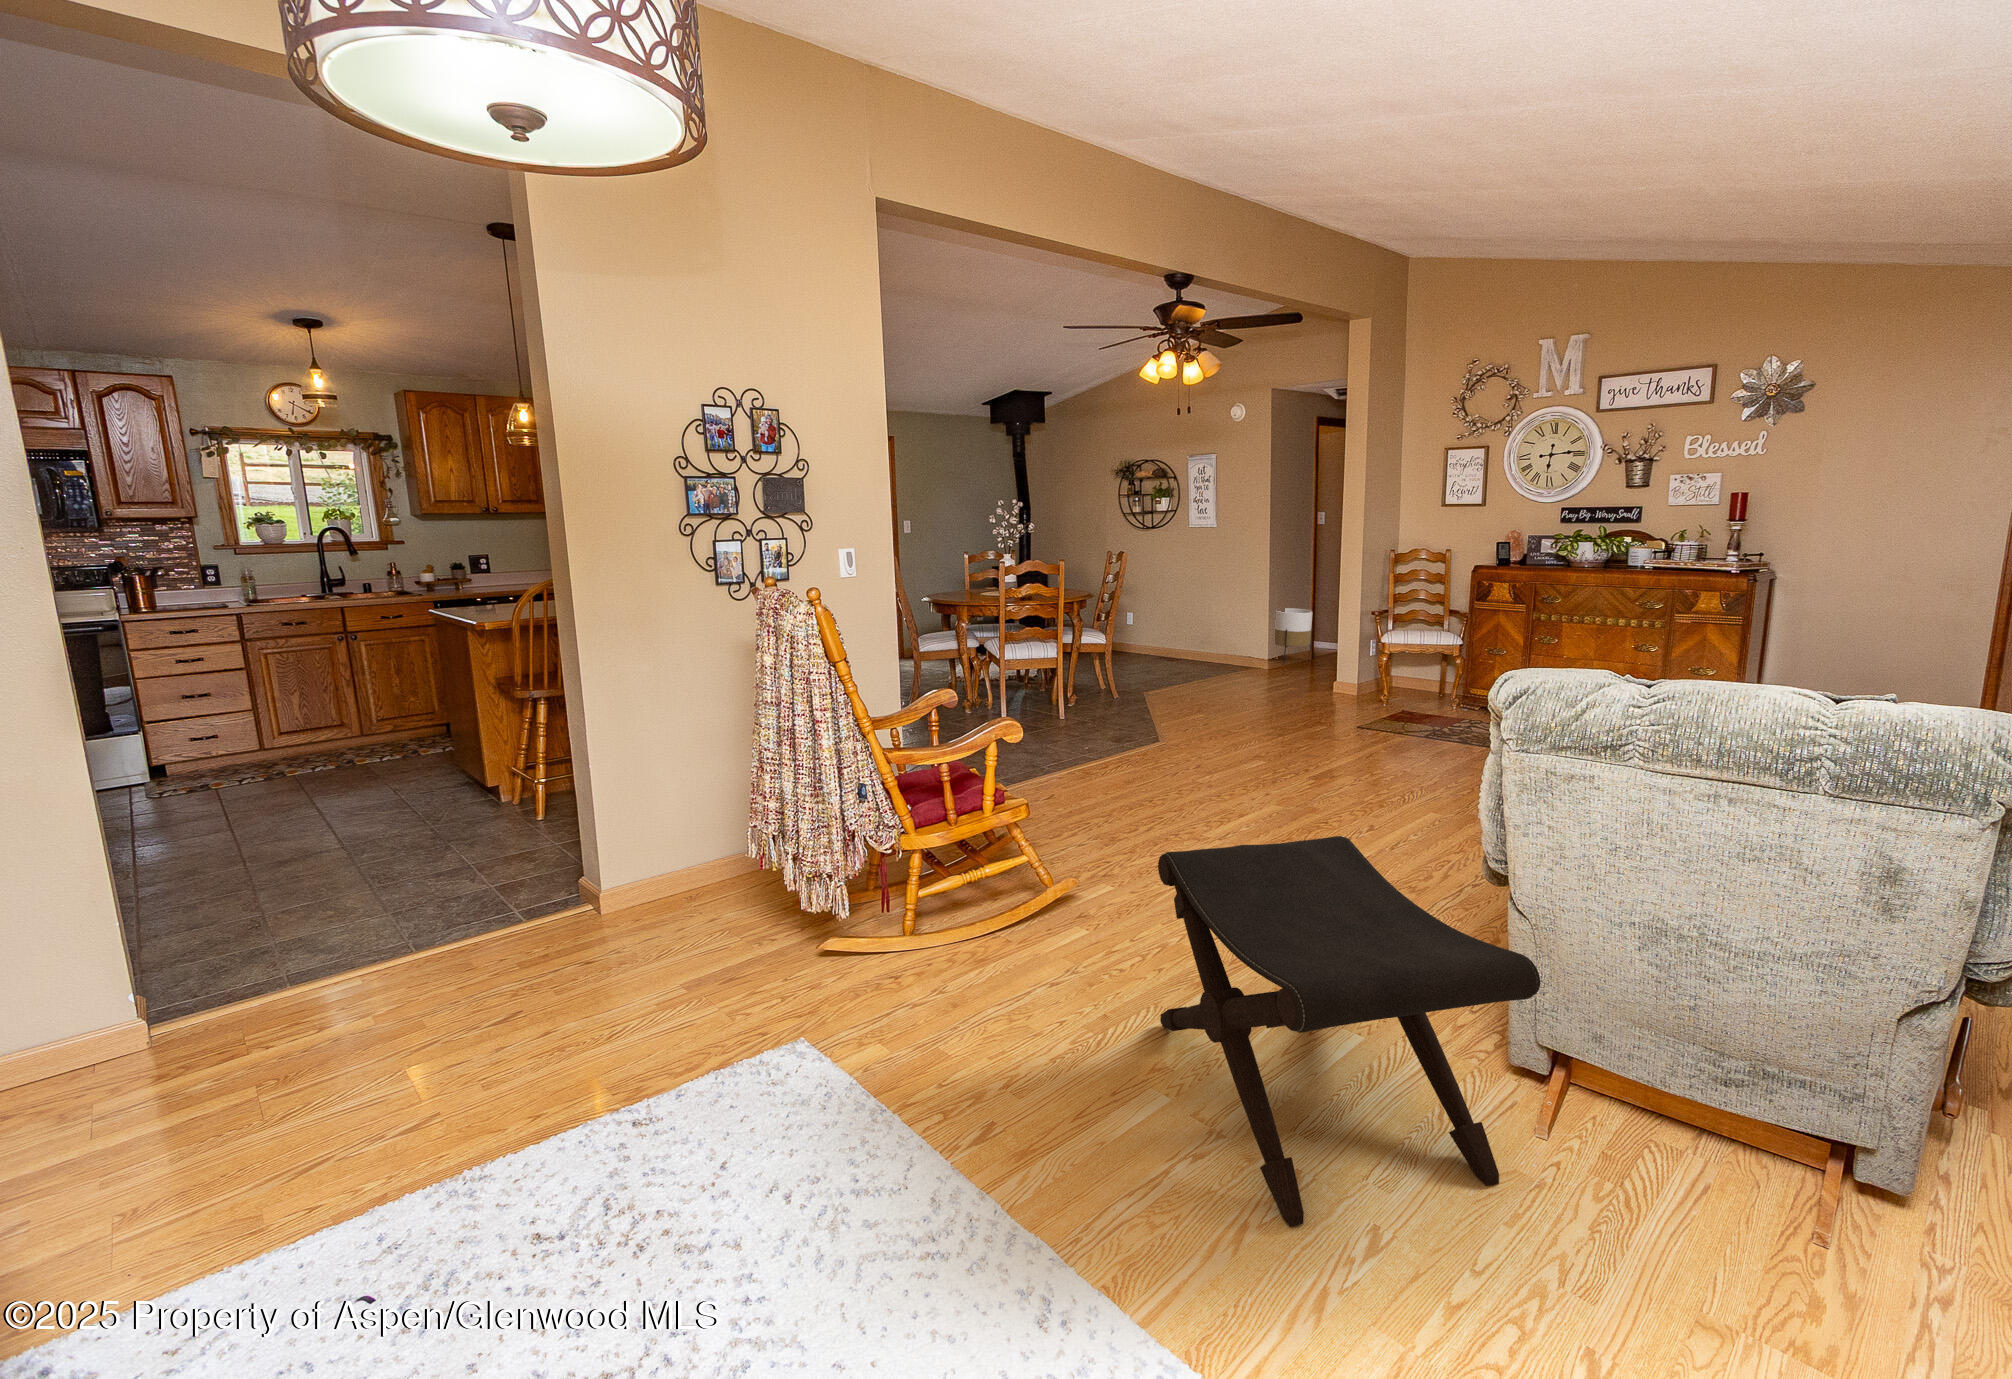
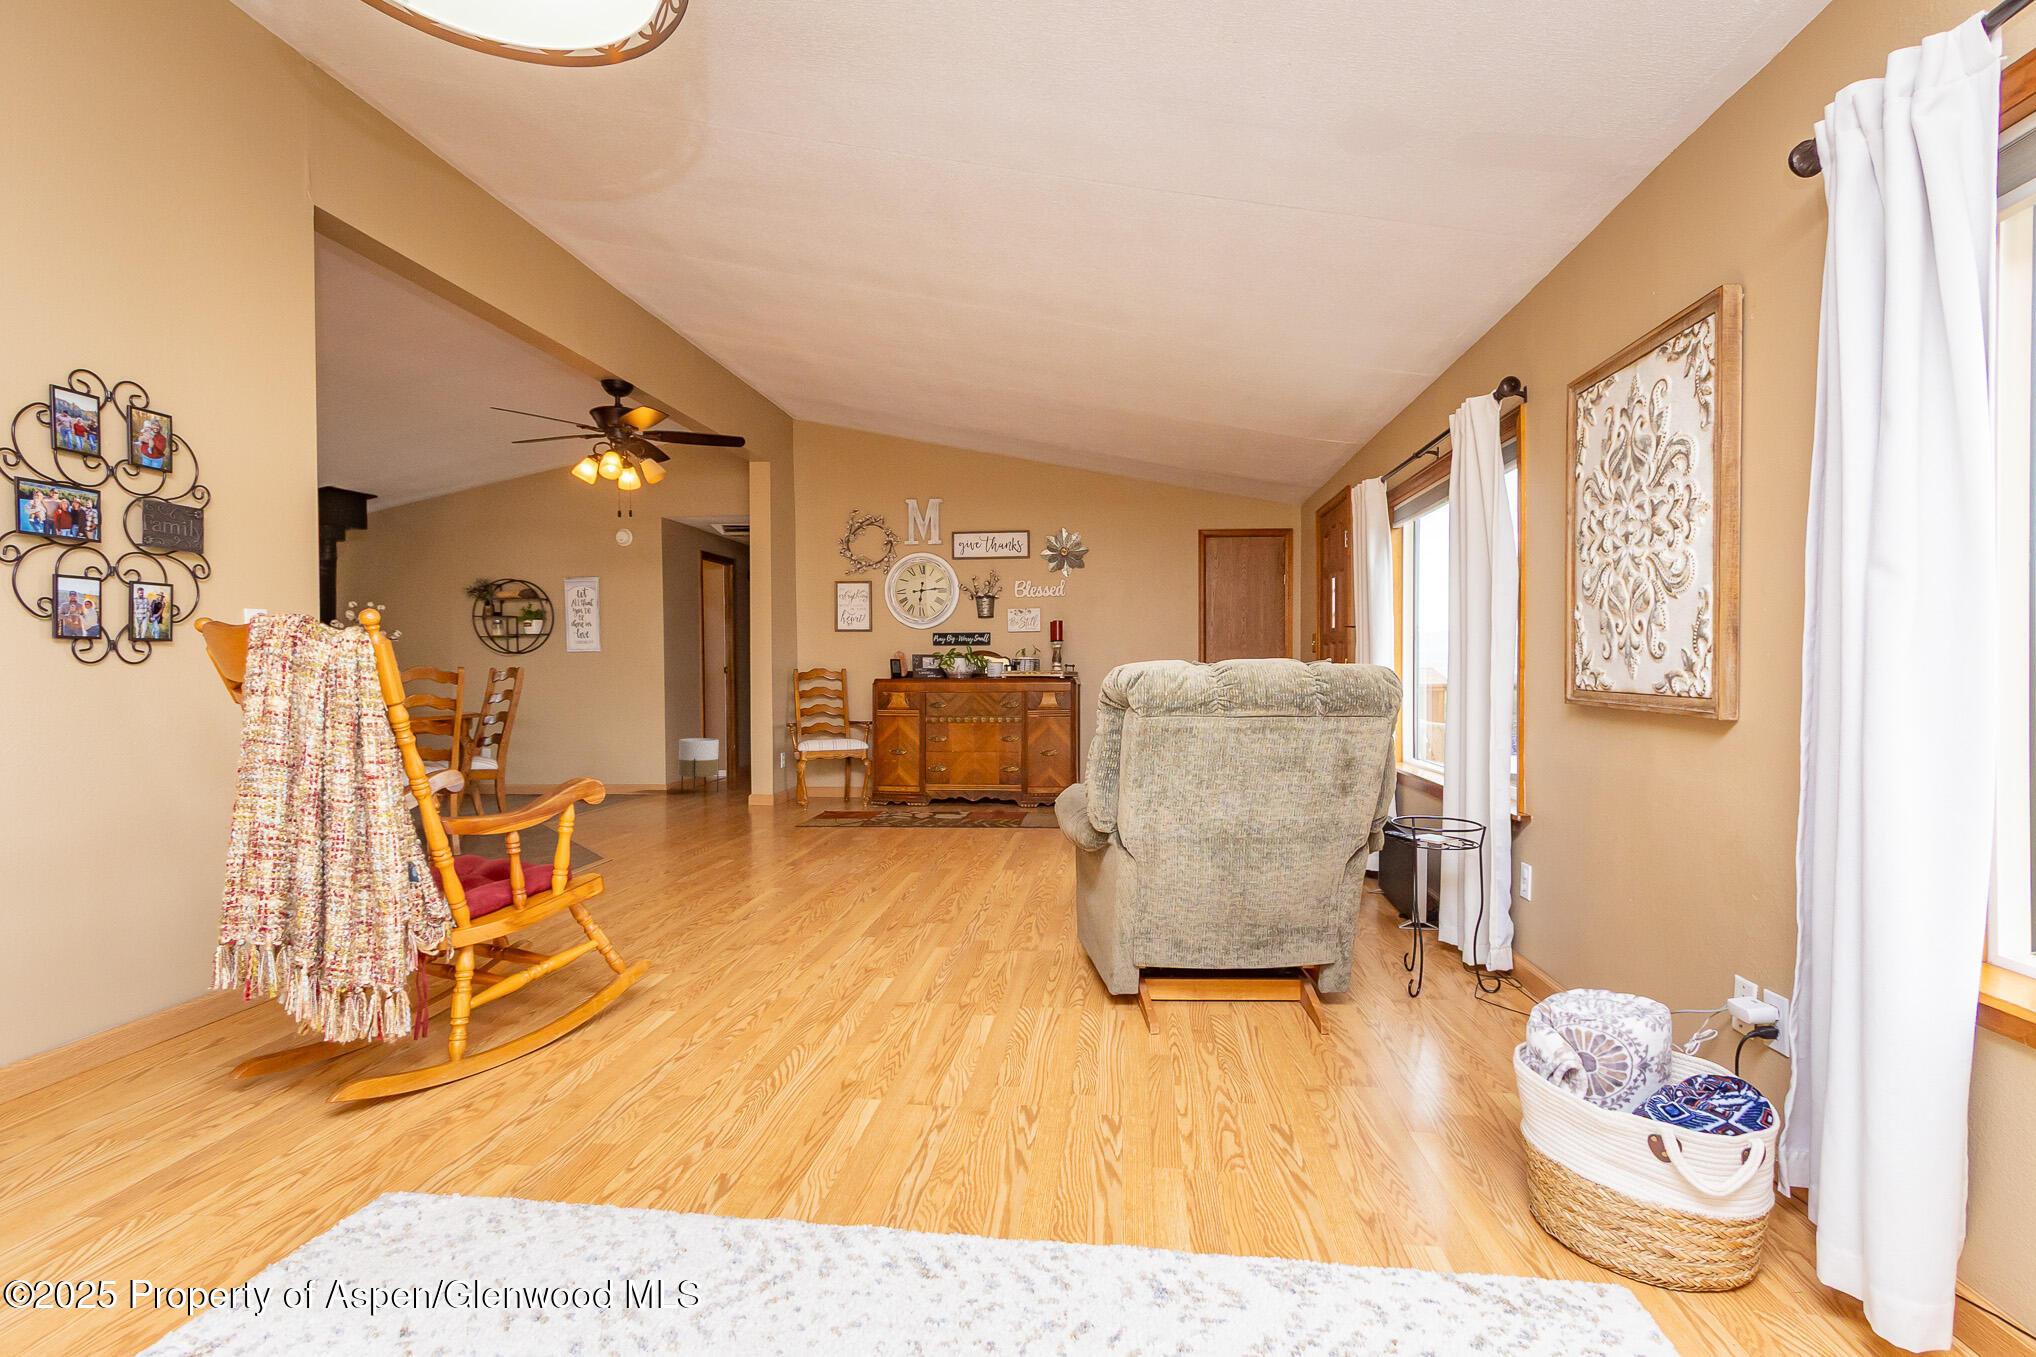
footstool: present [1158,836,1540,1227] -> none [817,835,1124,1104]

